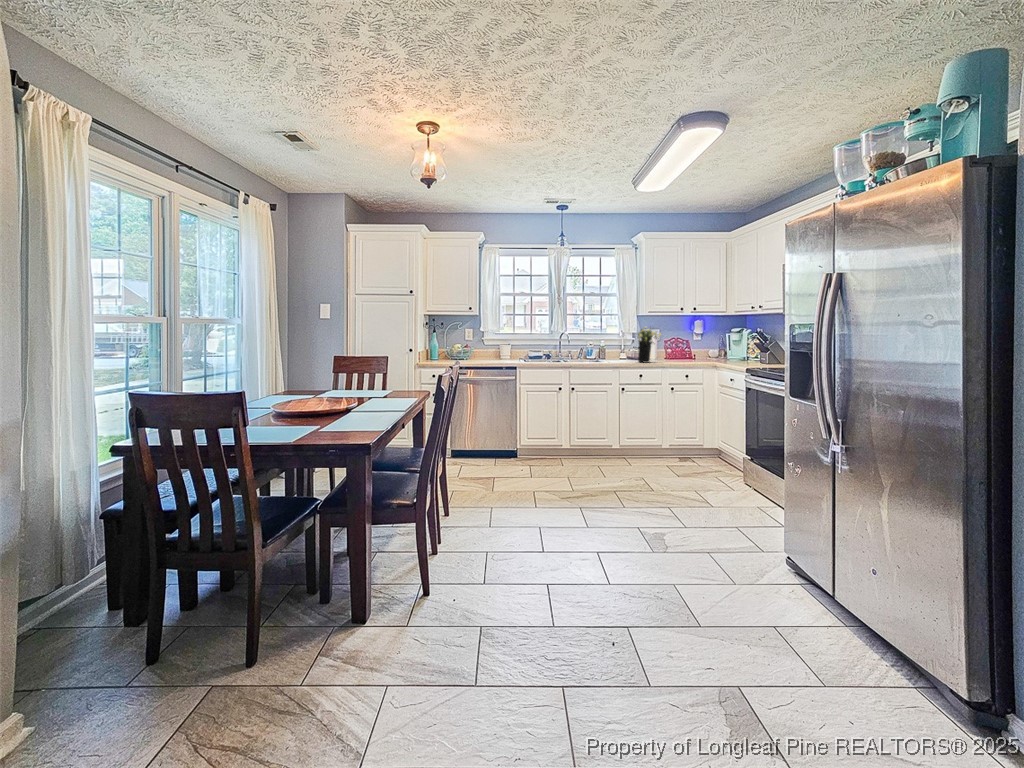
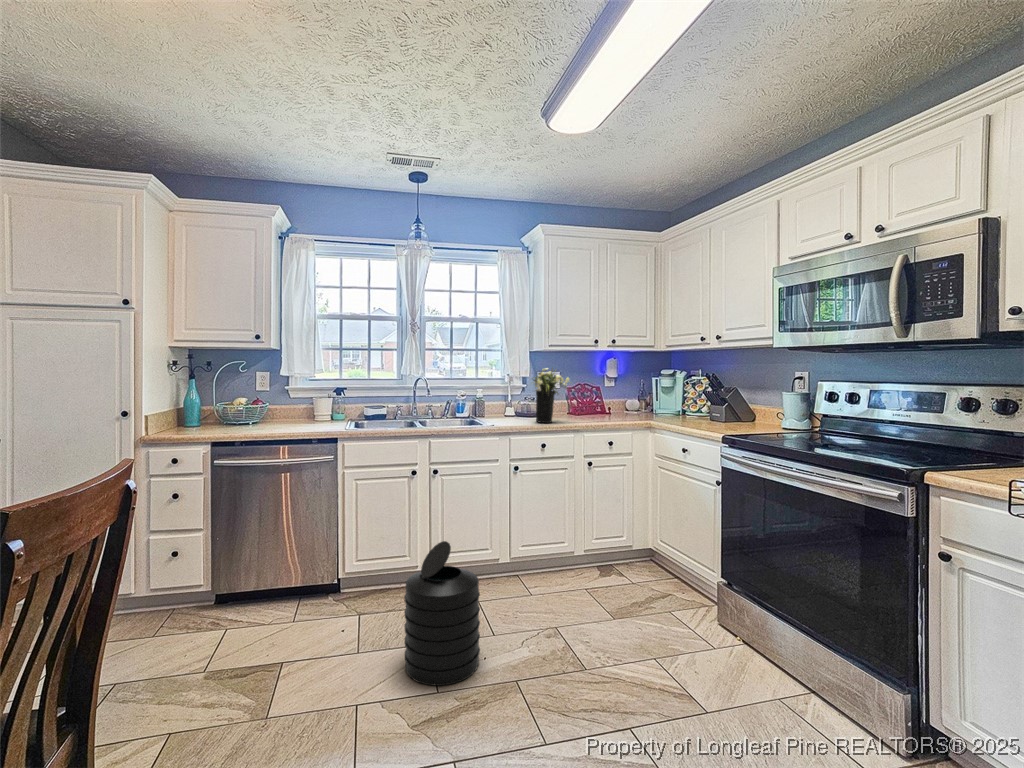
trash can: none [558,416,597,483] -> present [404,541,480,686]

